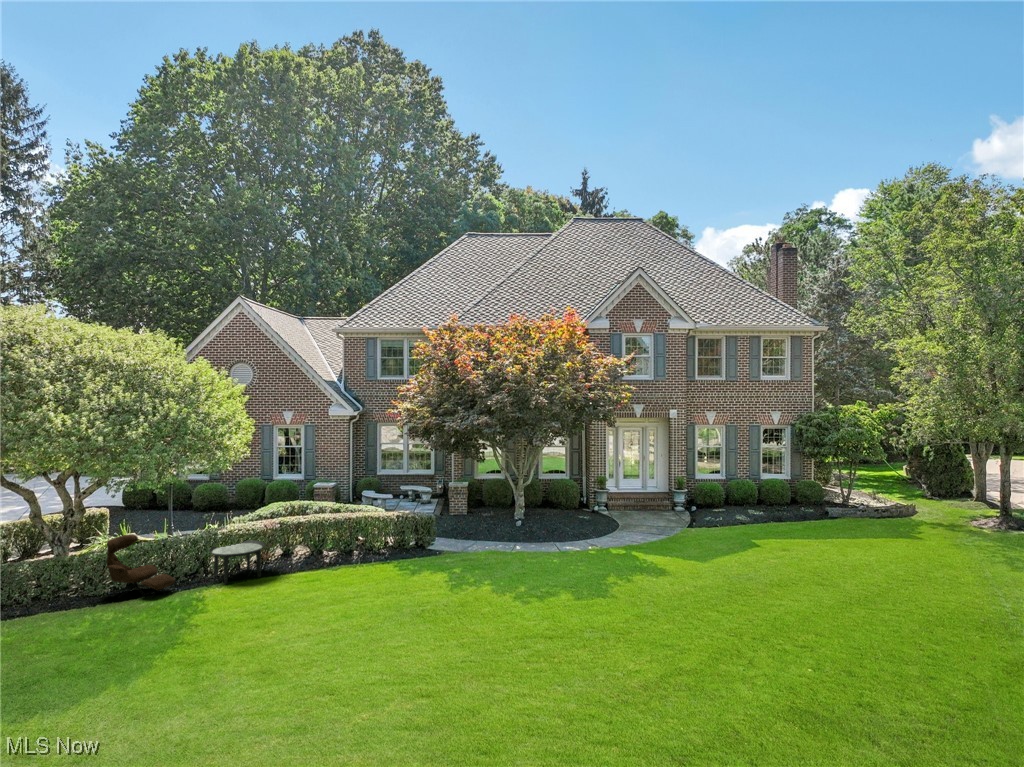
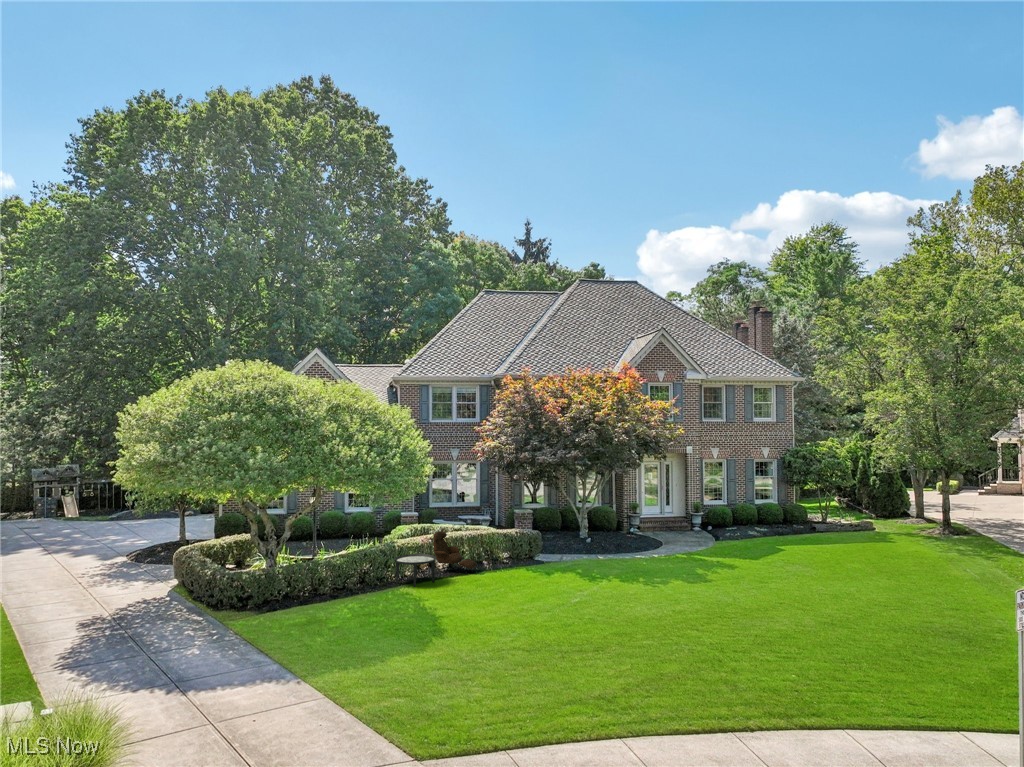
lounge chair: present [106,534,175,598] -> present [433,532,477,574]

